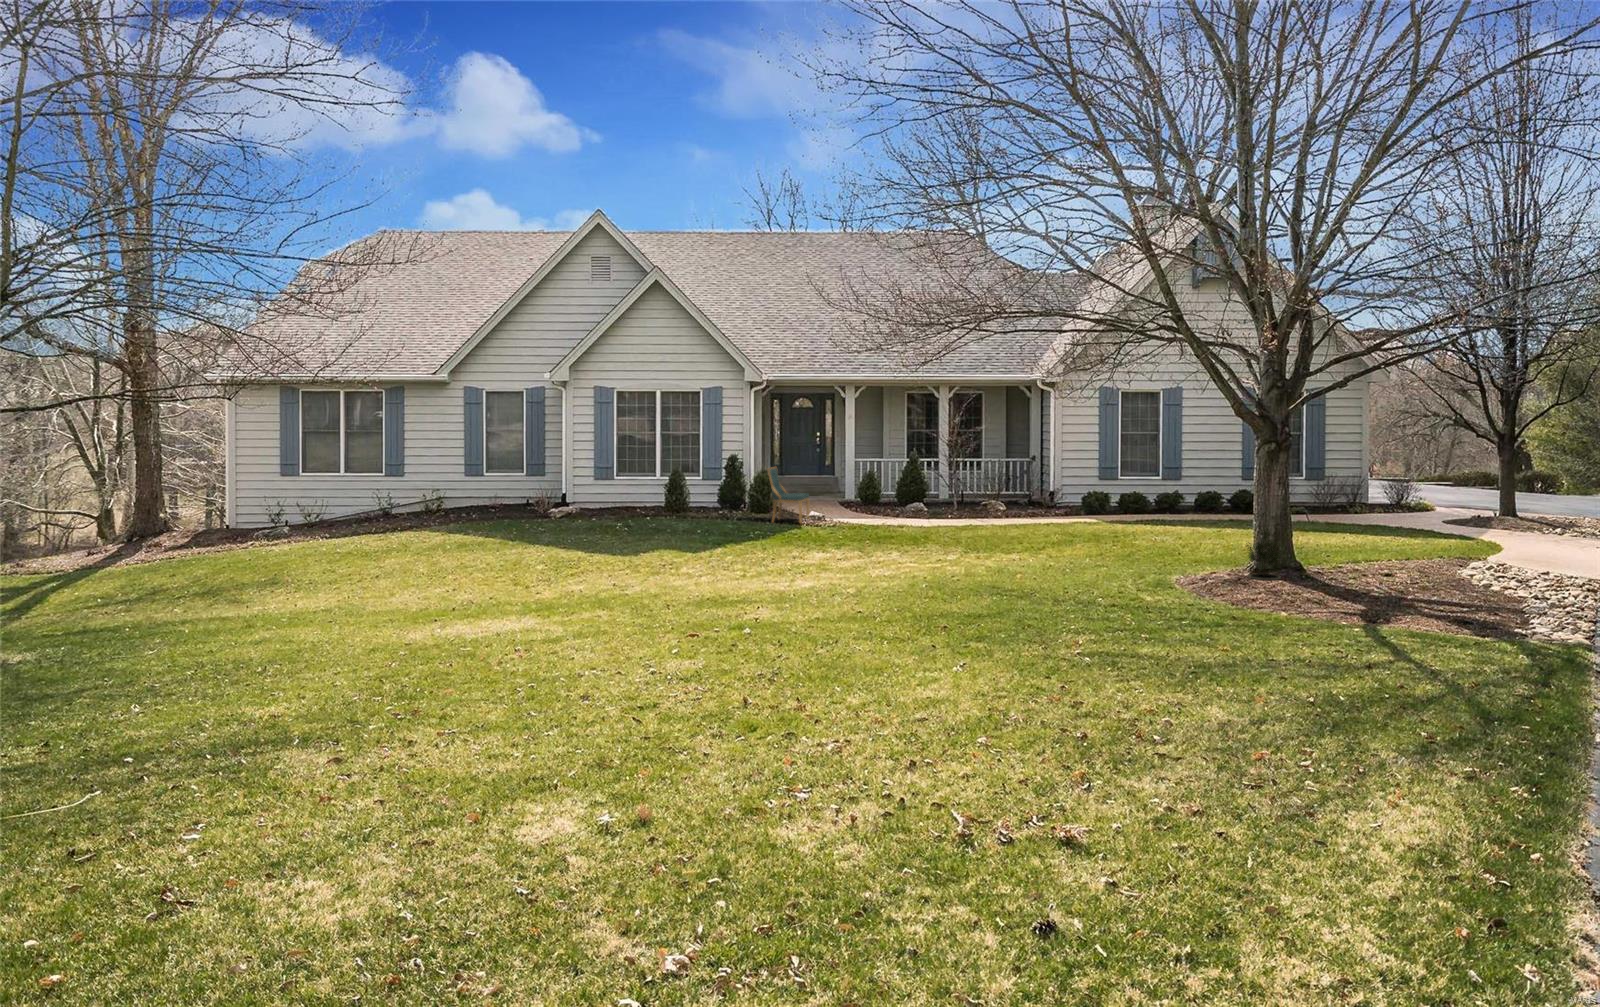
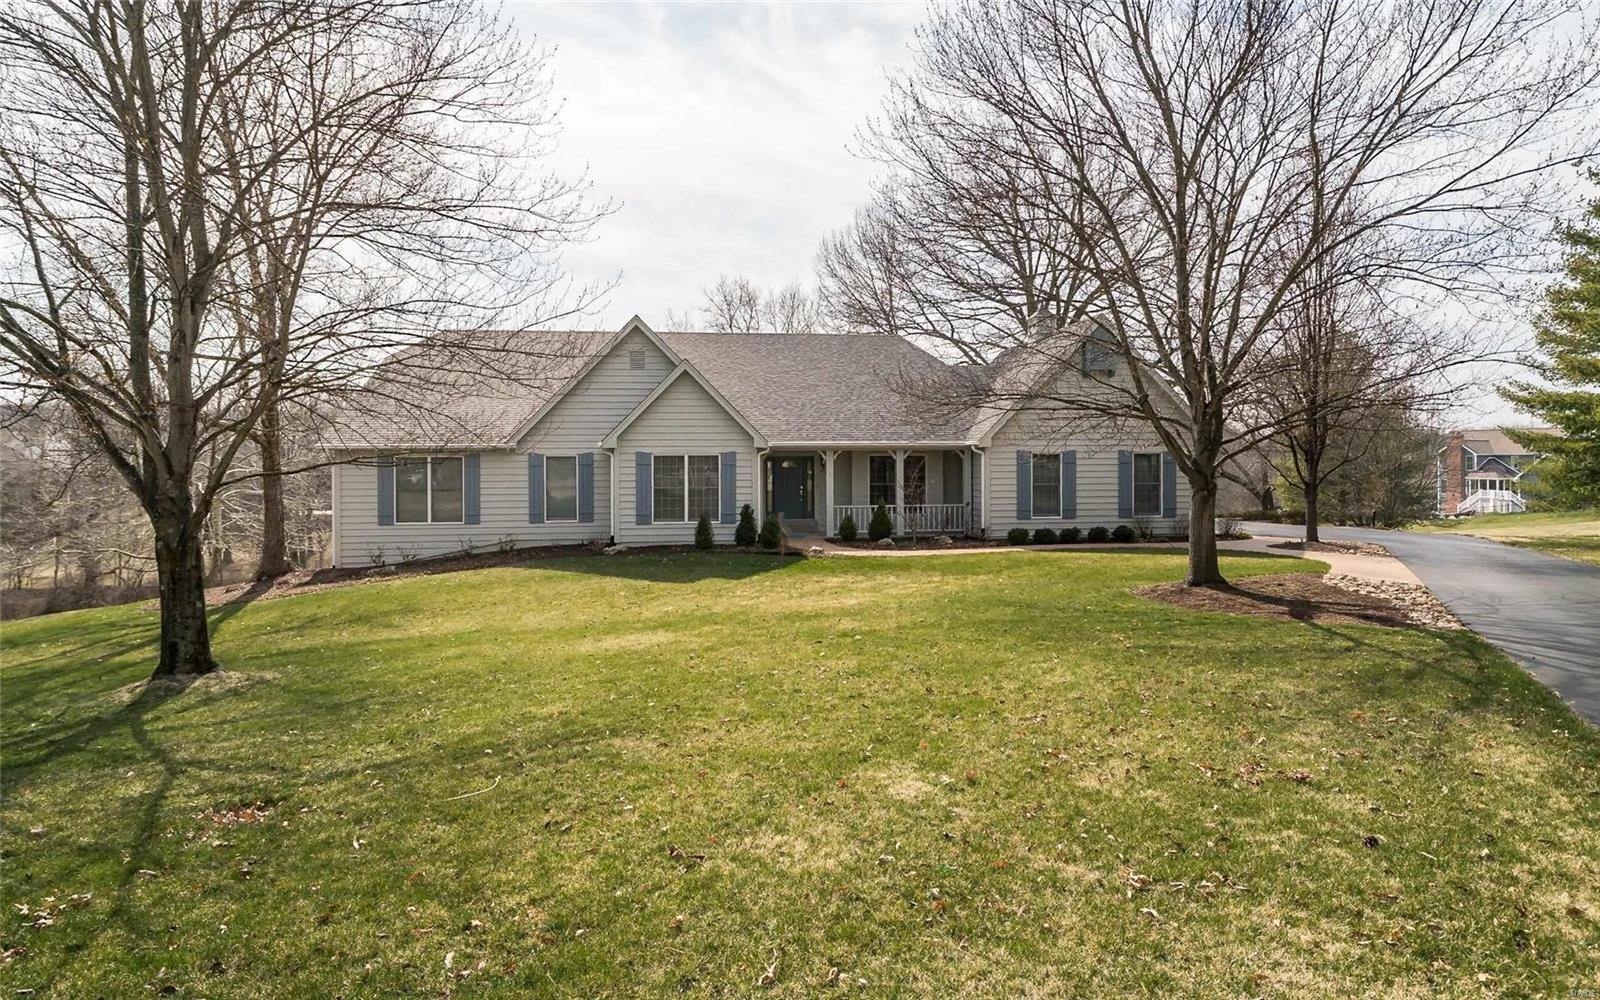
potted tree: present [1246,527,1281,580] -> none [1161,550,1189,590]

